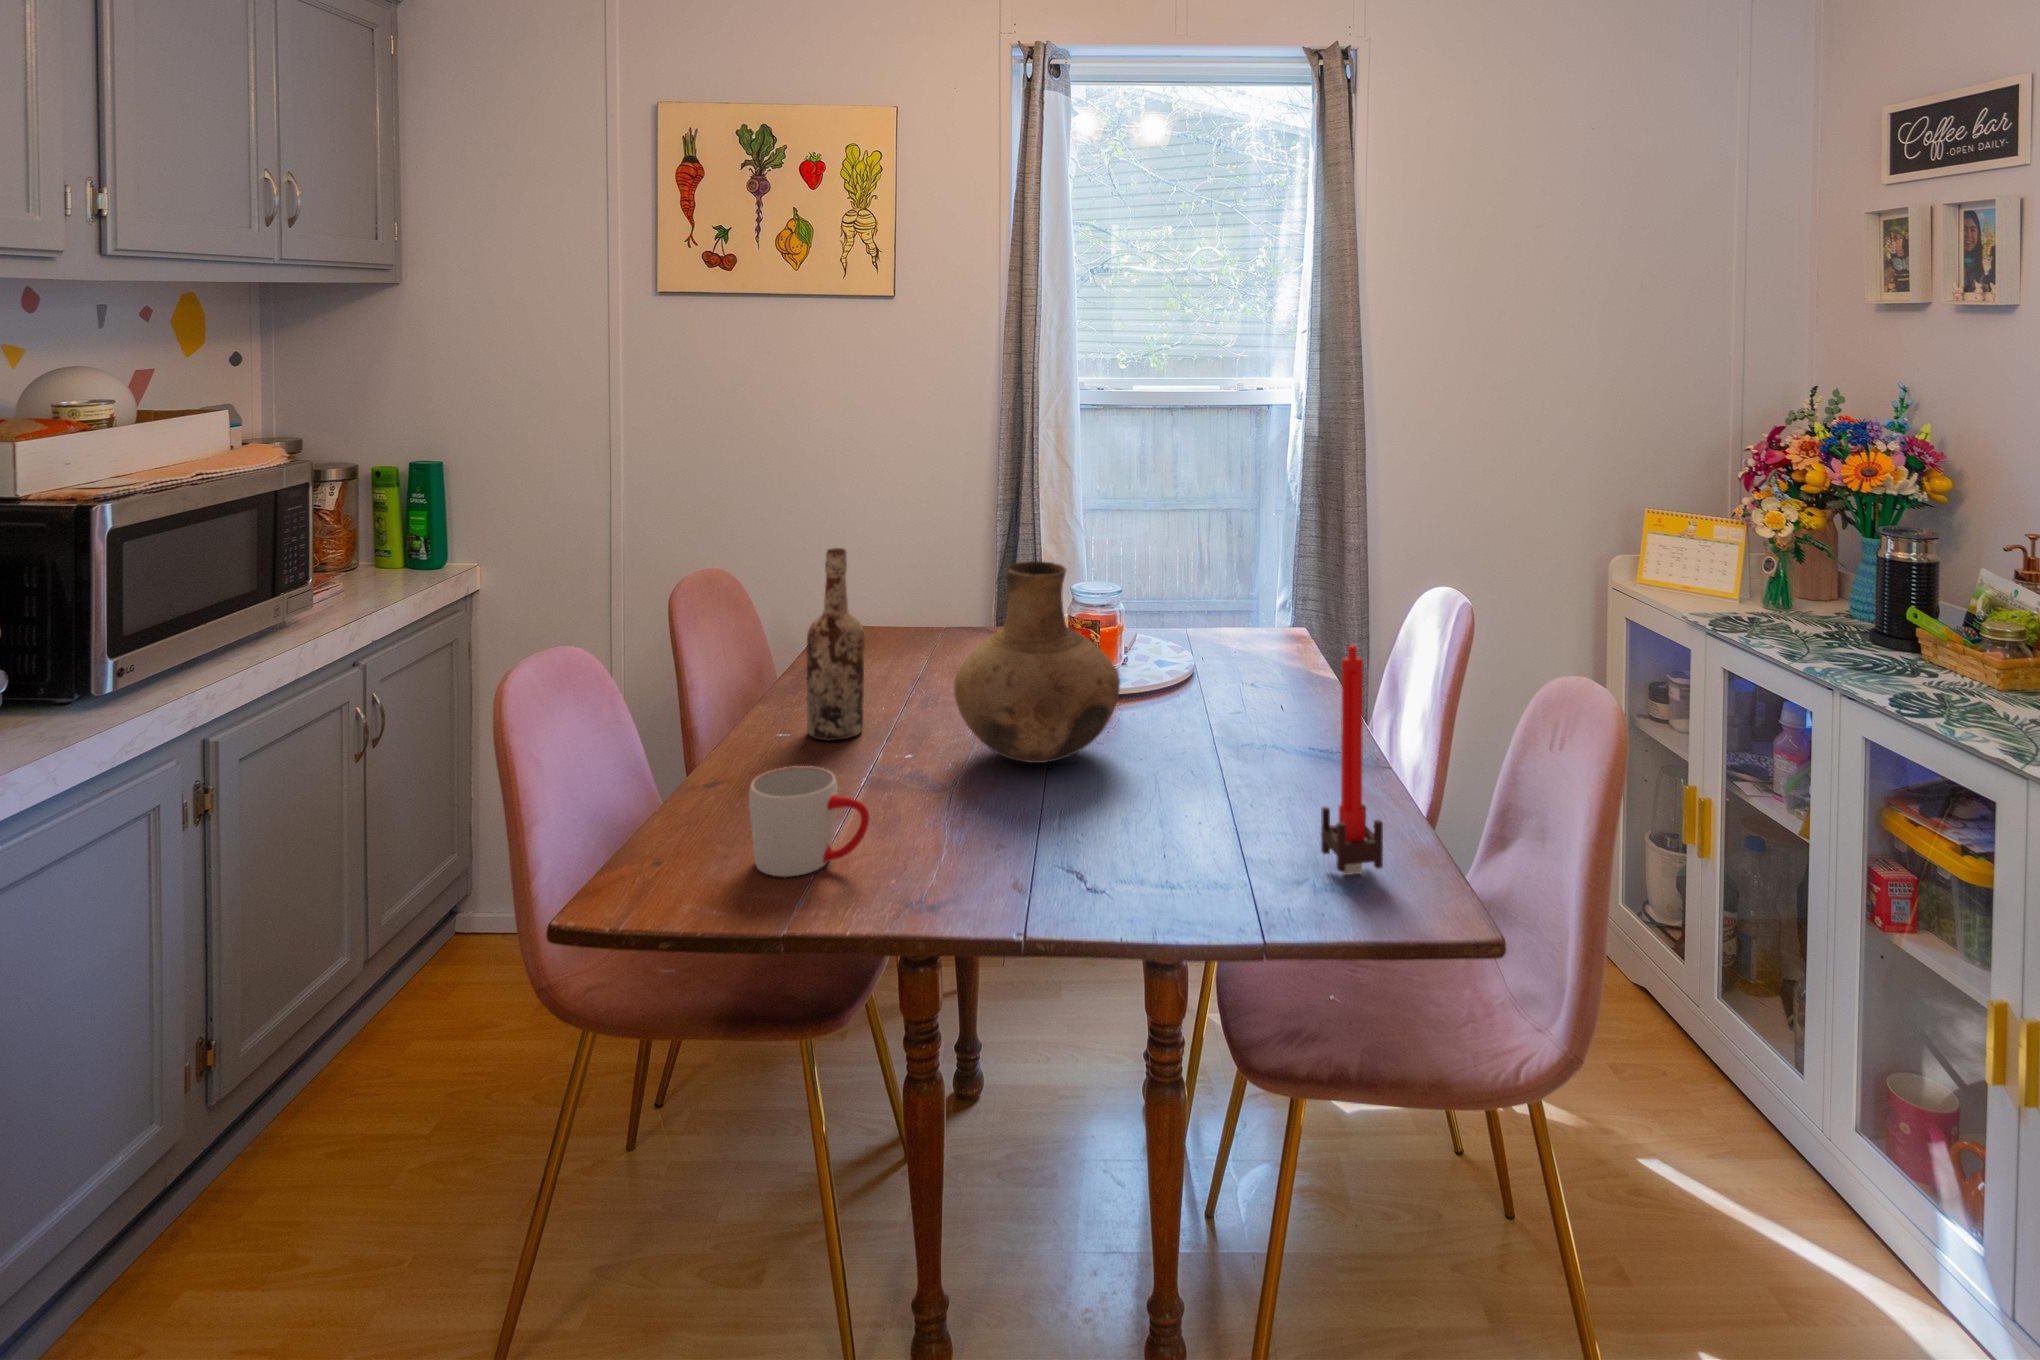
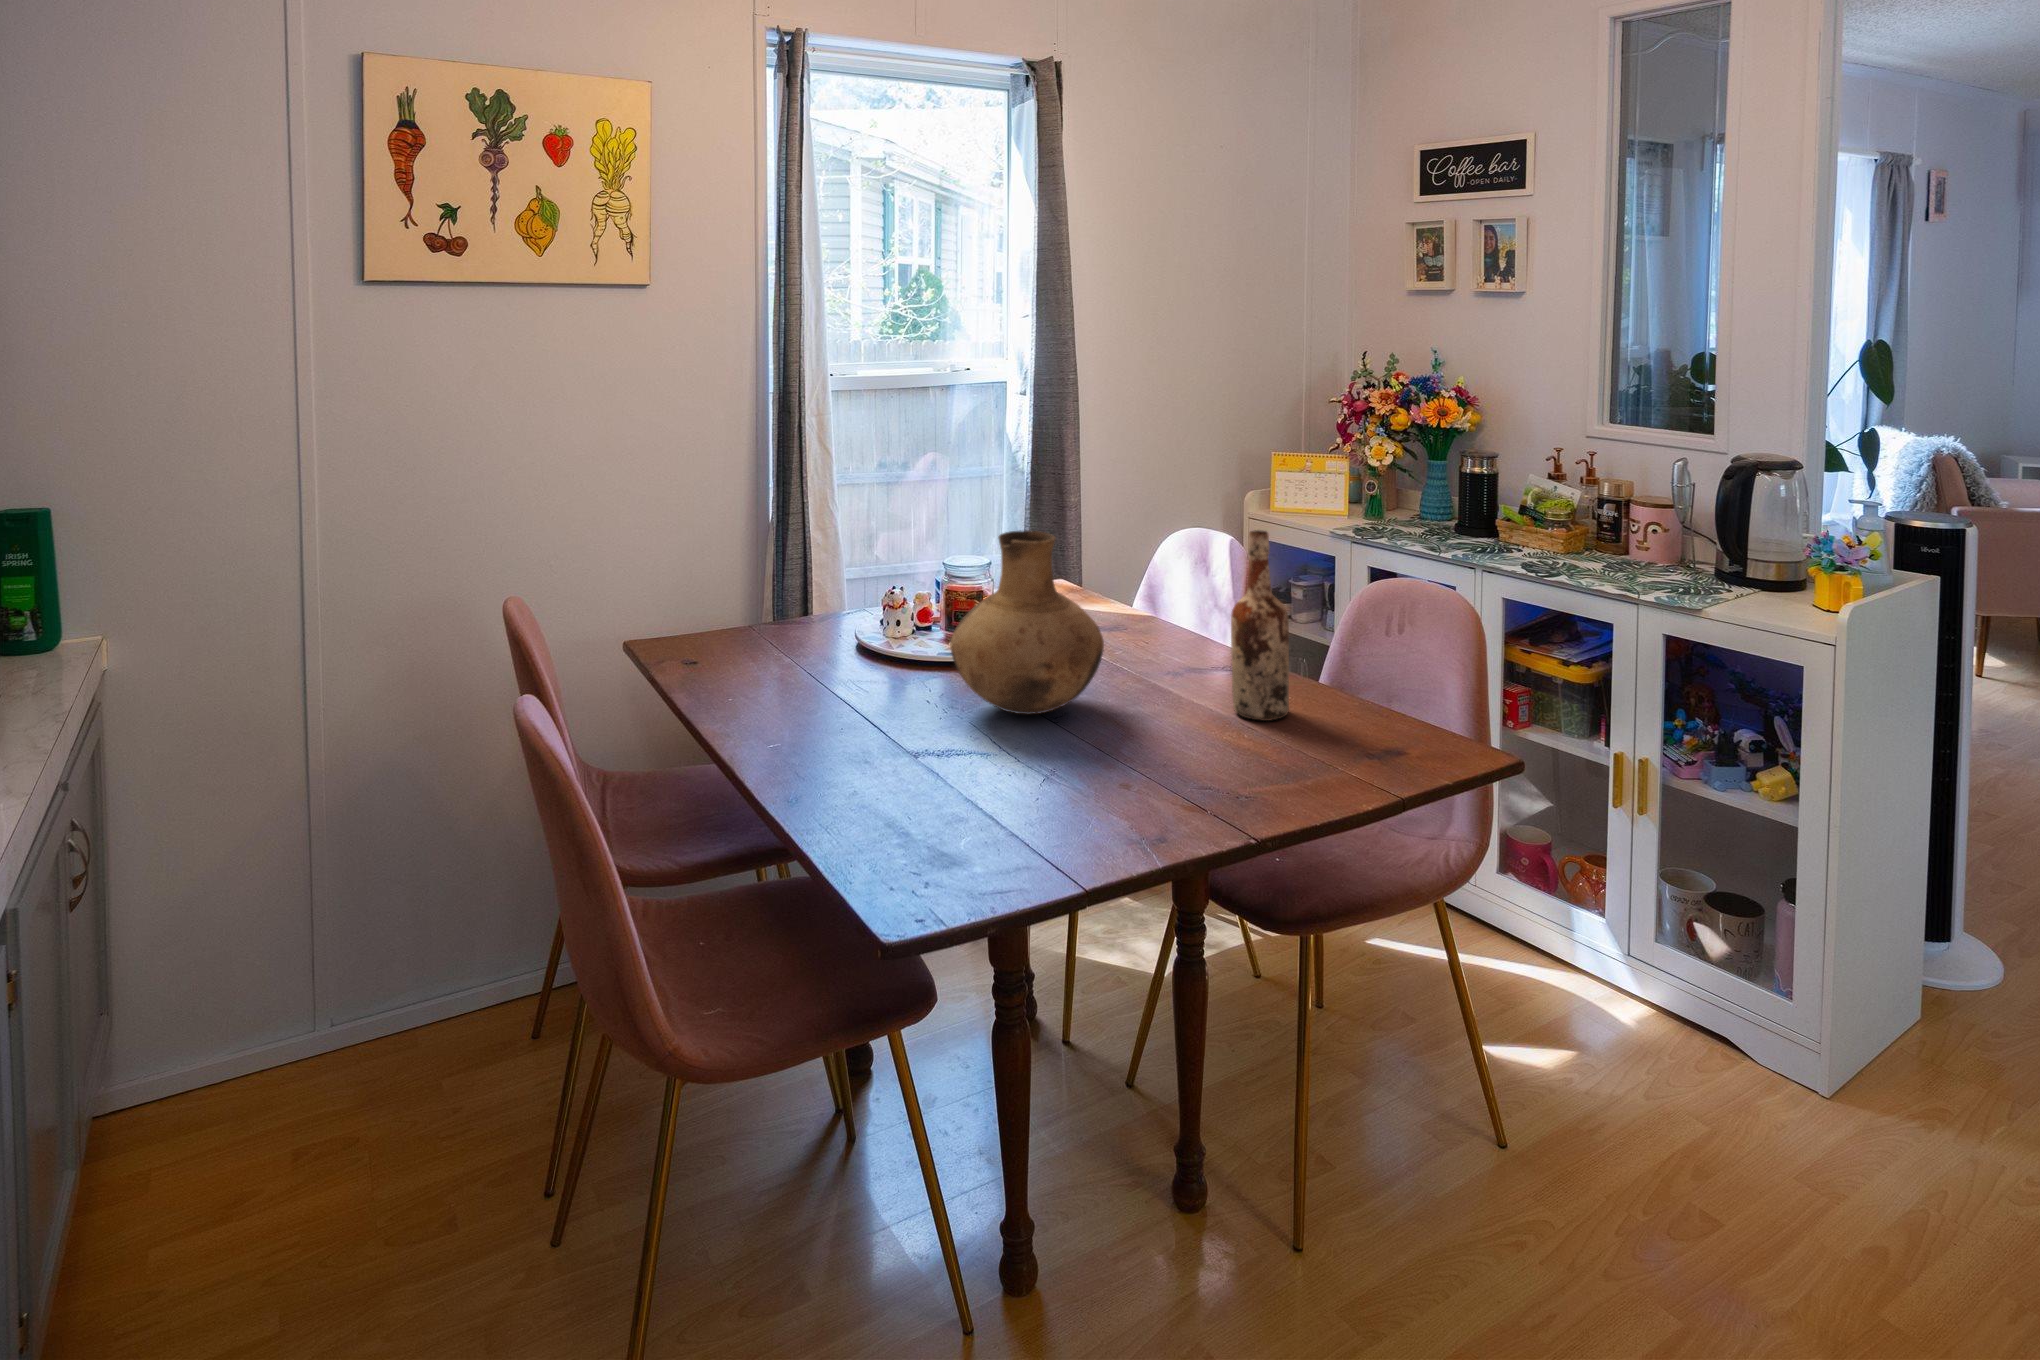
wine bottle: present [807,548,865,740] -> present [1231,530,1289,721]
candle: present [1321,645,1383,875] -> none [1346,559,1398,739]
mug: present [749,766,869,877] -> none [926,740,1045,847]

